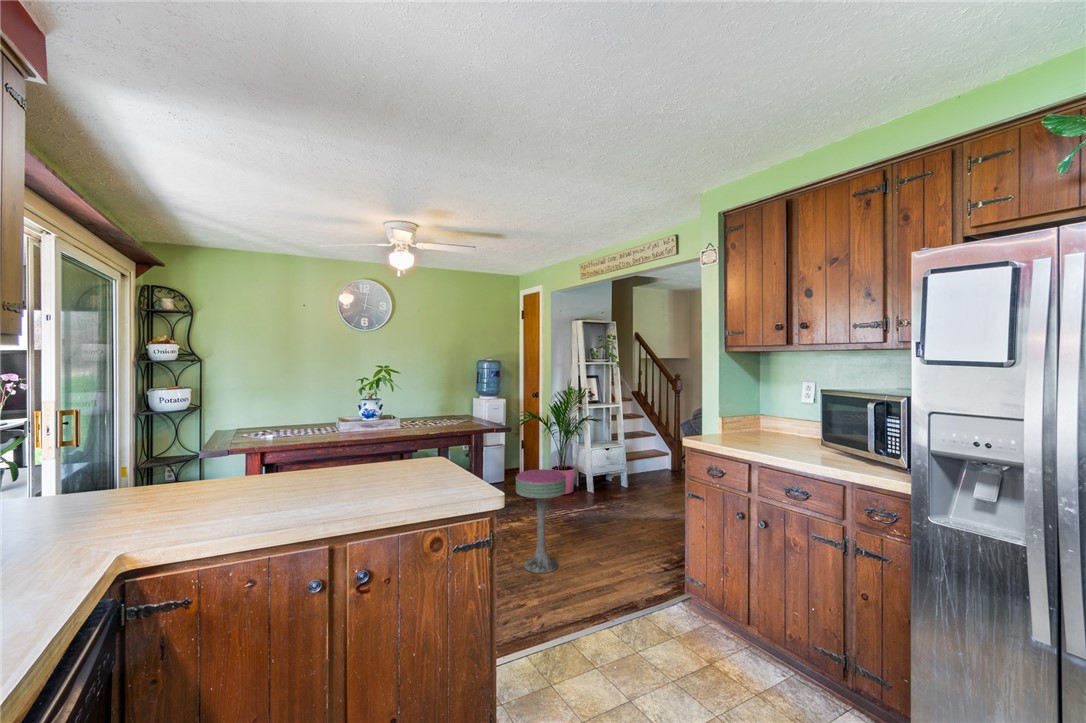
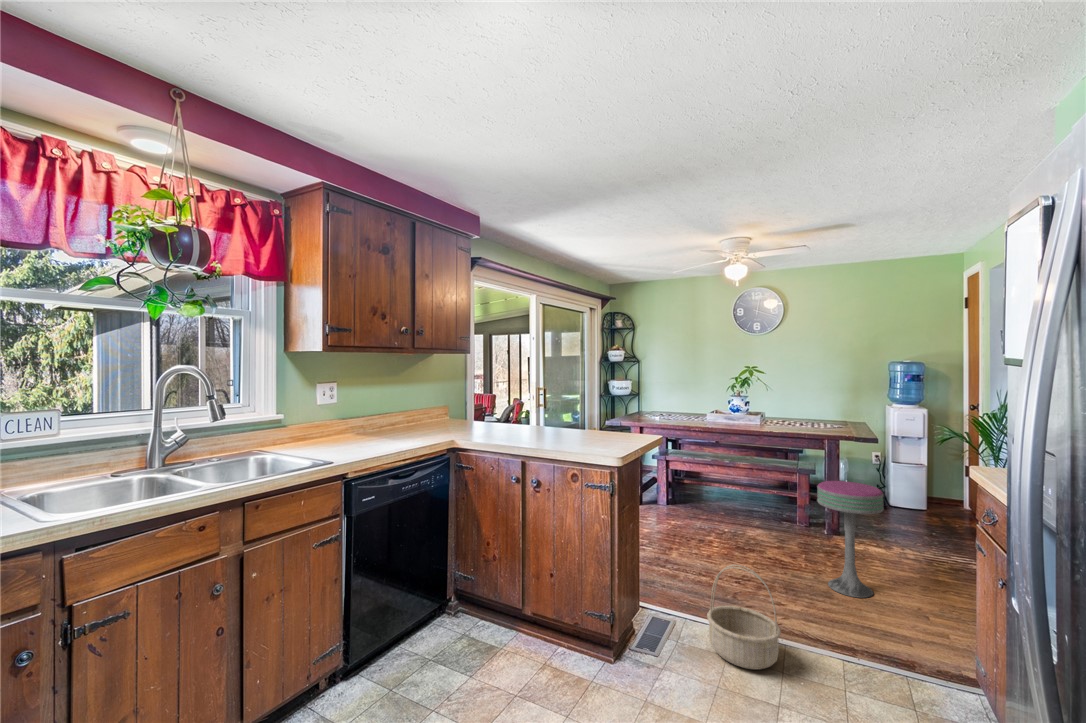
basket: none [522,580,594,689] -> present [707,565,781,670]

